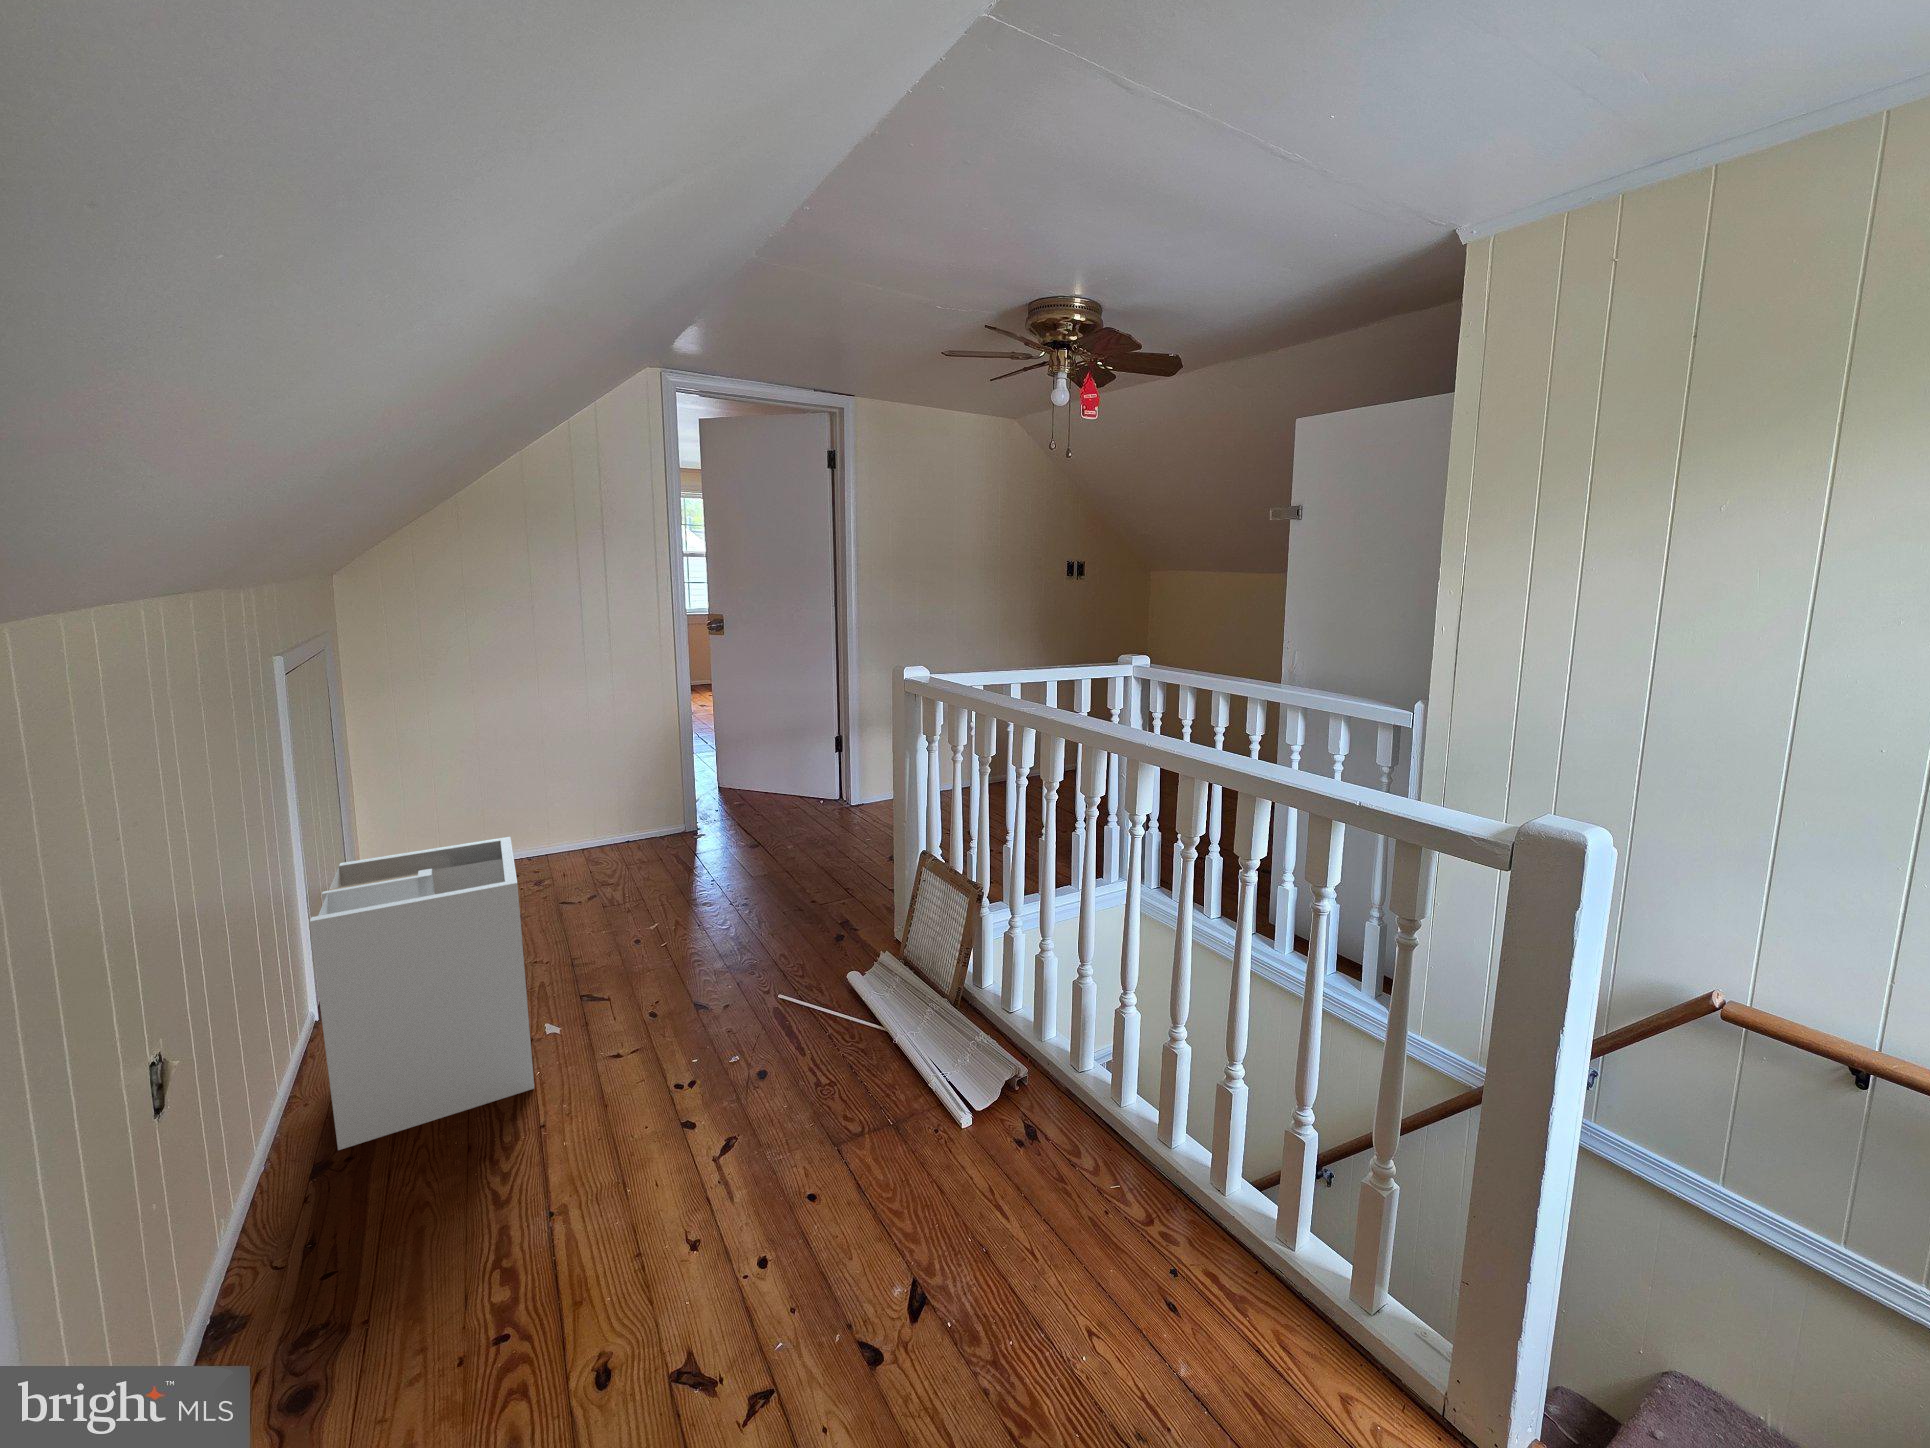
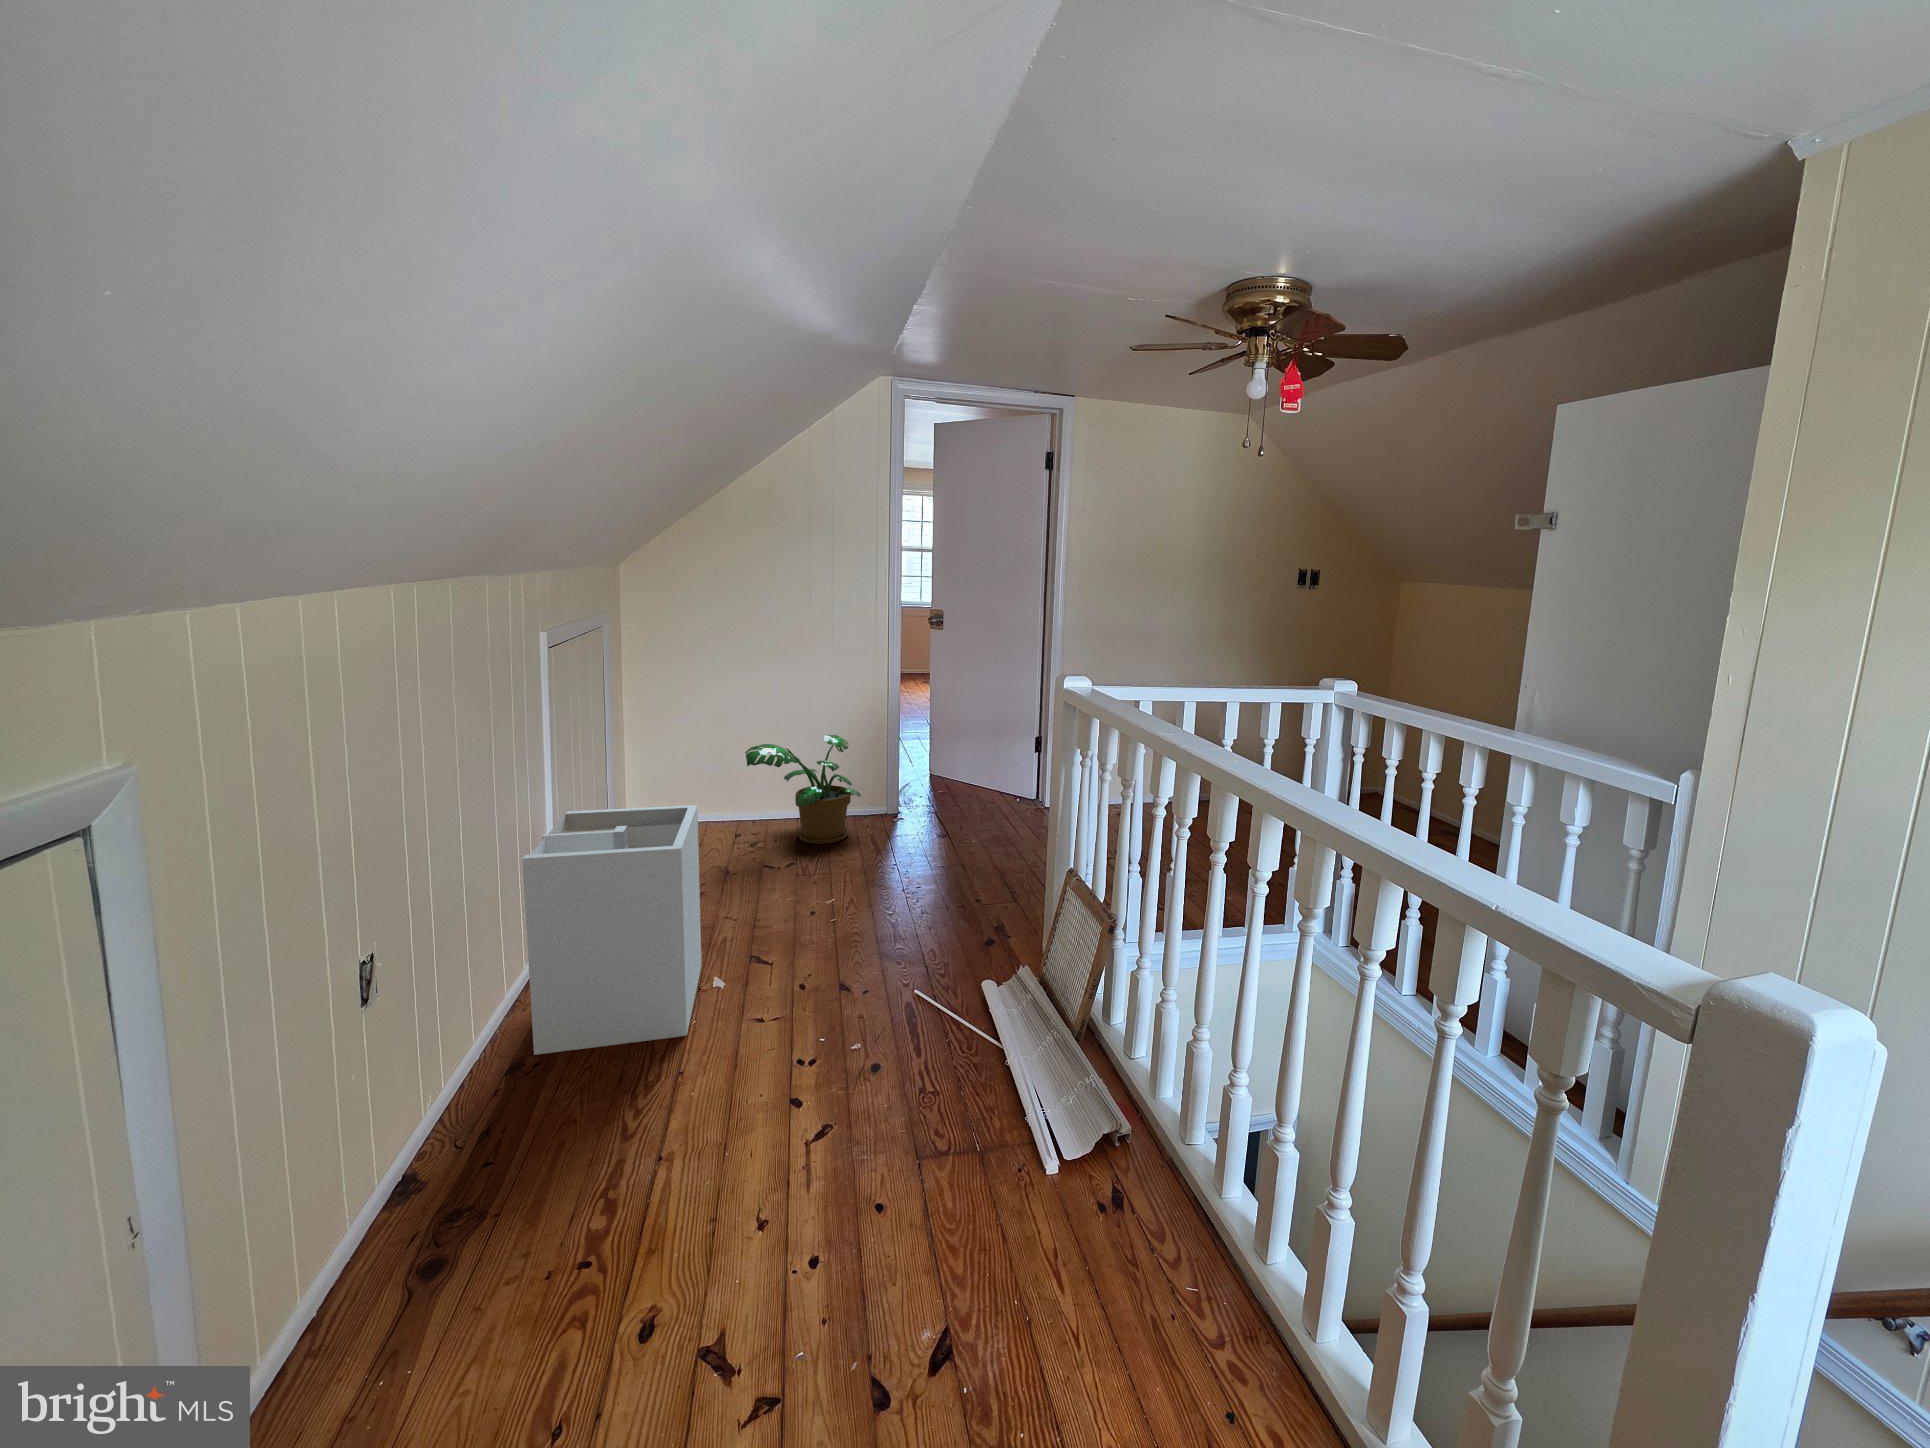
potted plant: none [526,750,664,869] -> present [745,735,861,844]

